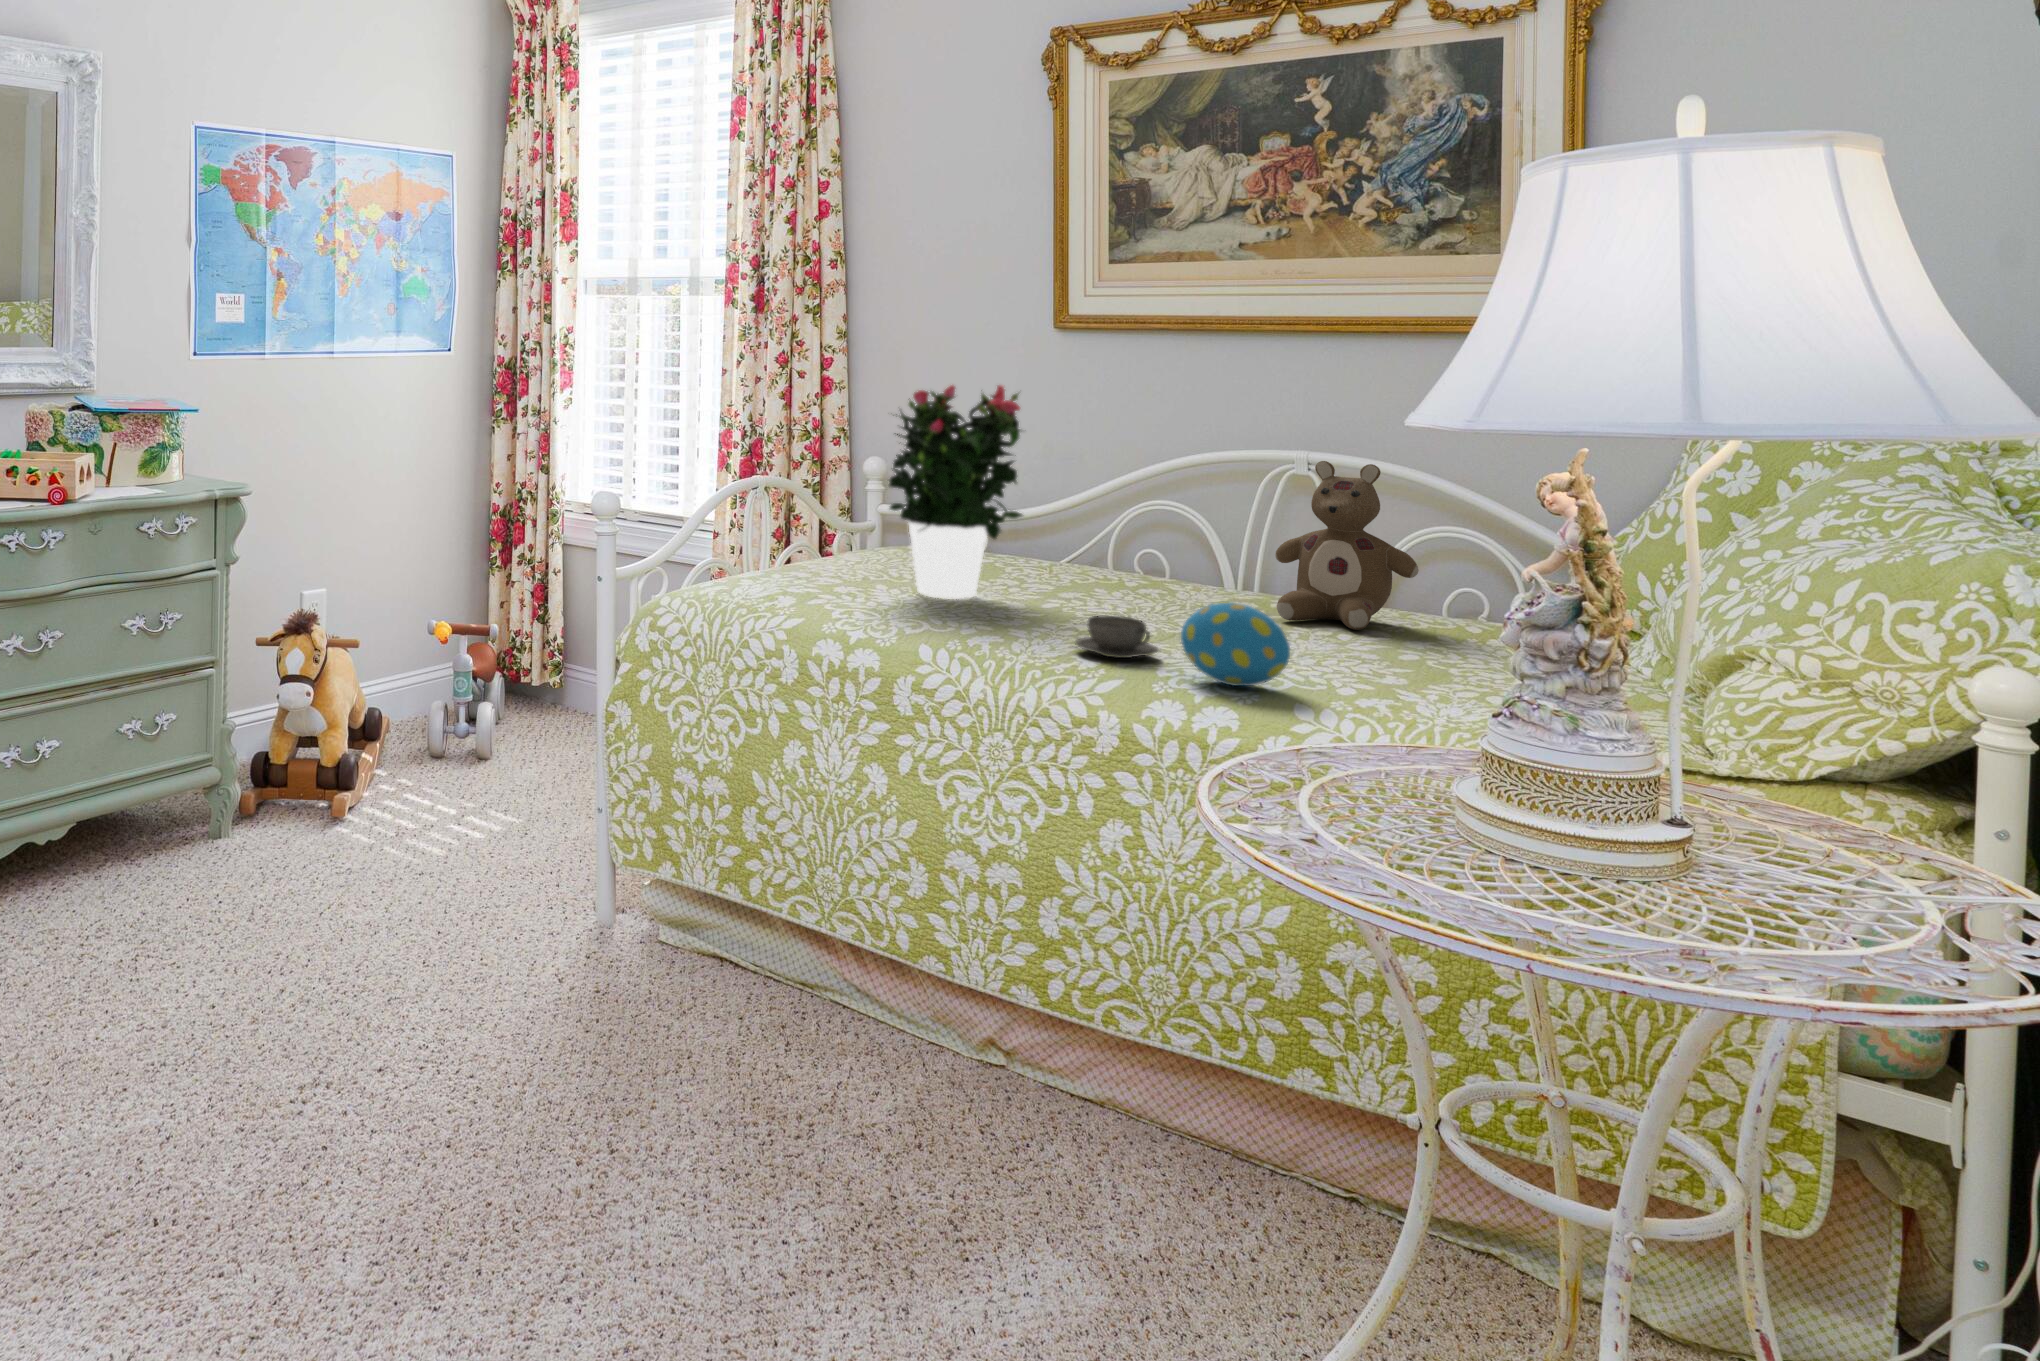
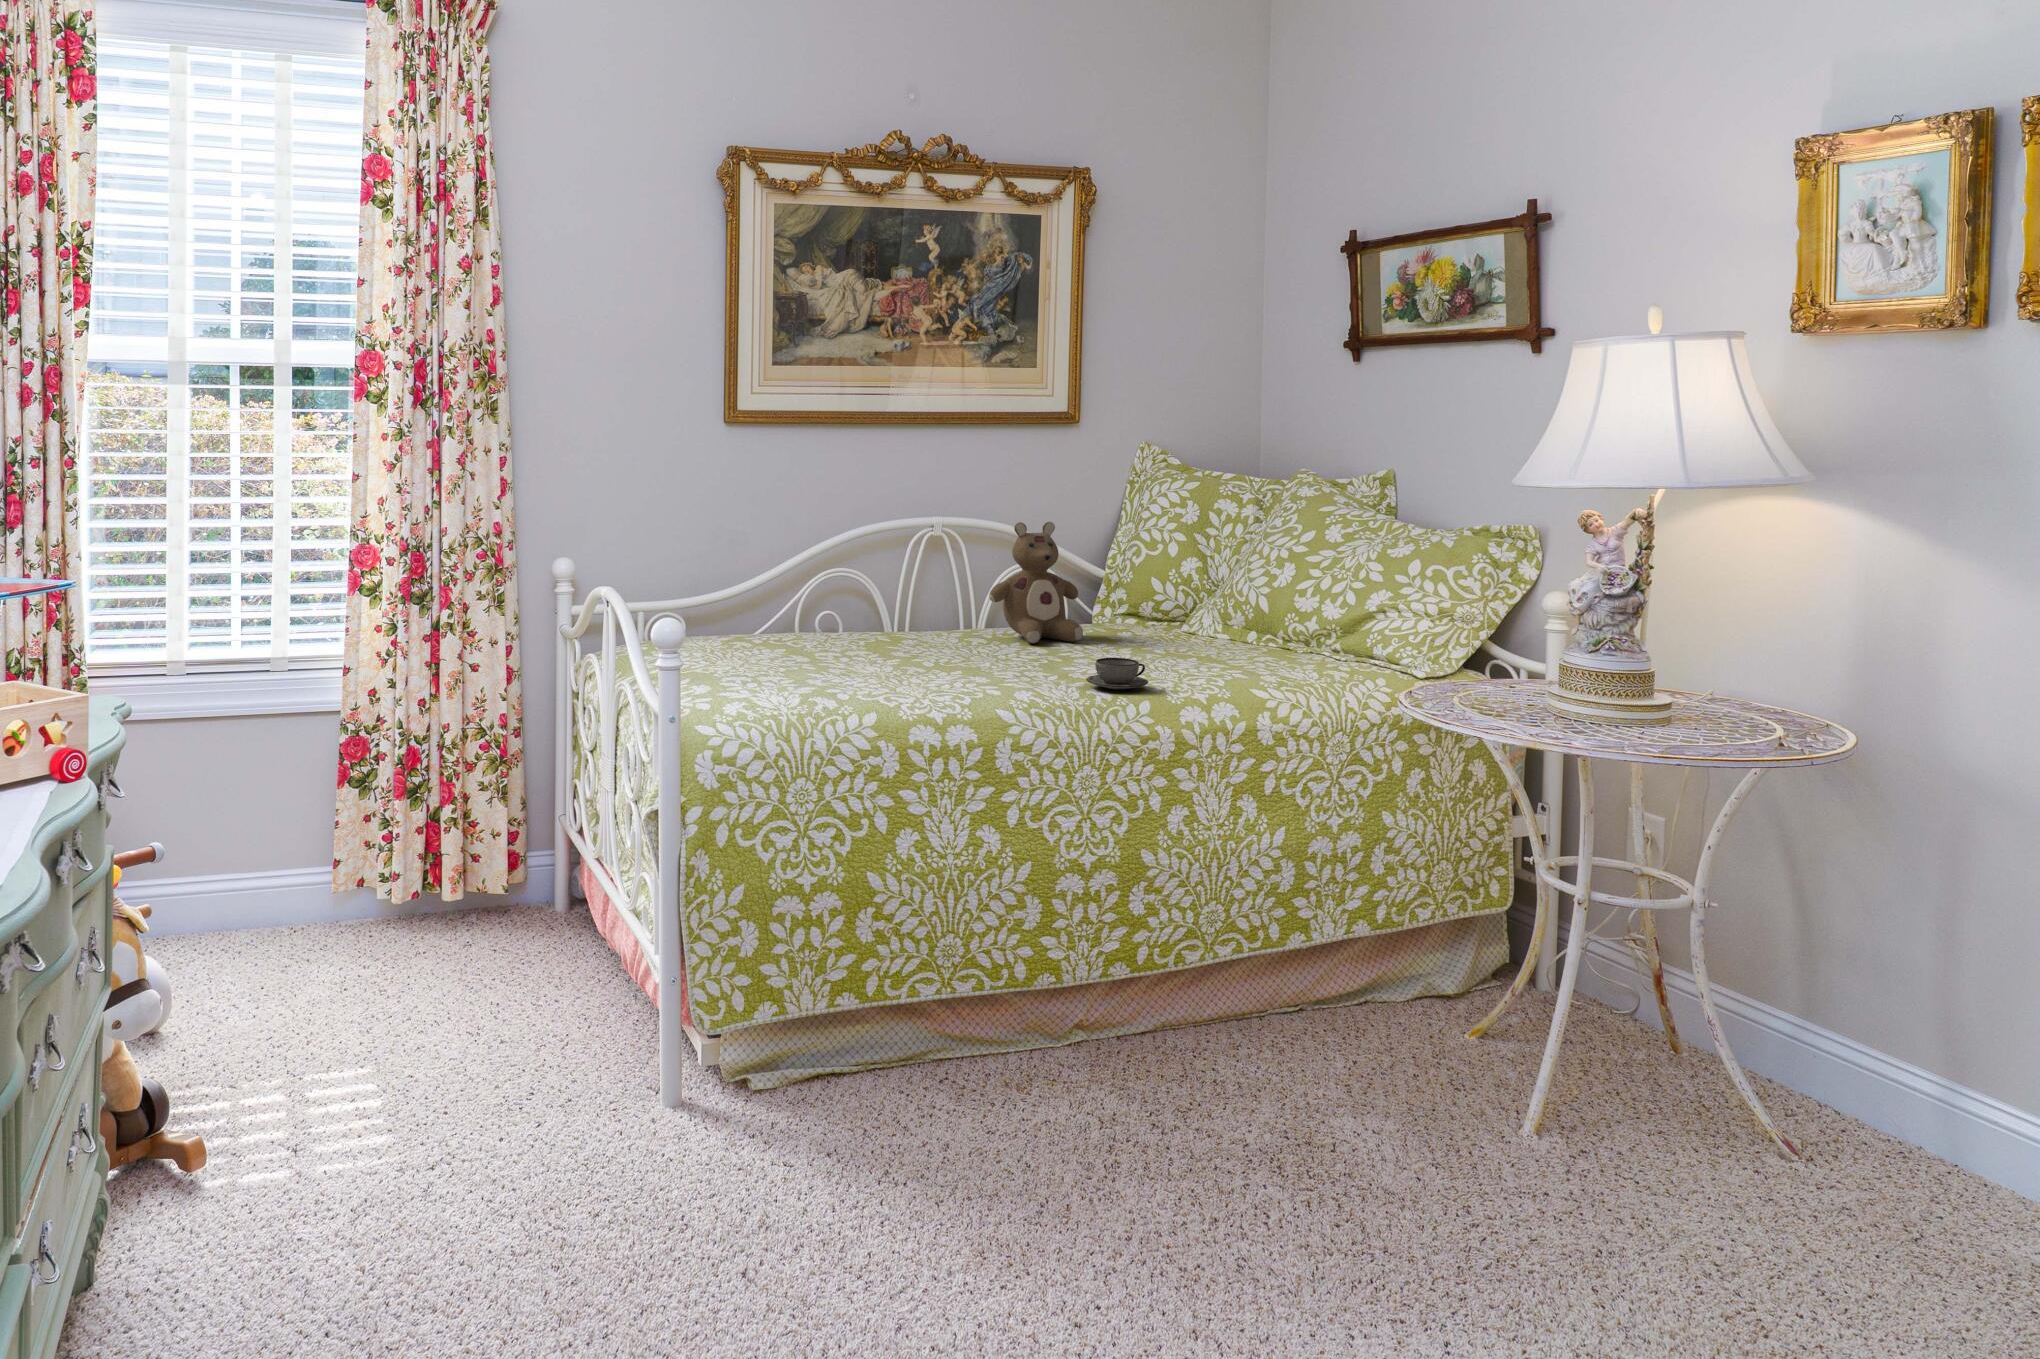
potted flower: present [889,385,1022,599] -> none [782,482,915,678]
decorative egg: present [1181,603,1290,686] -> none [1188,631,1264,689]

